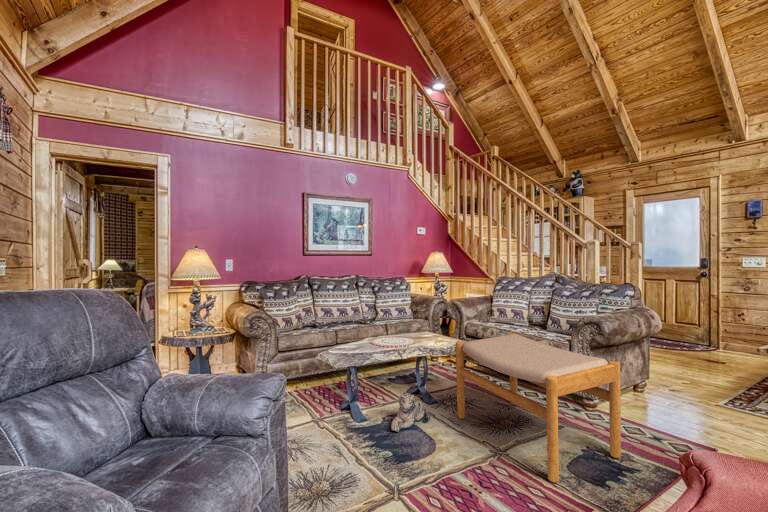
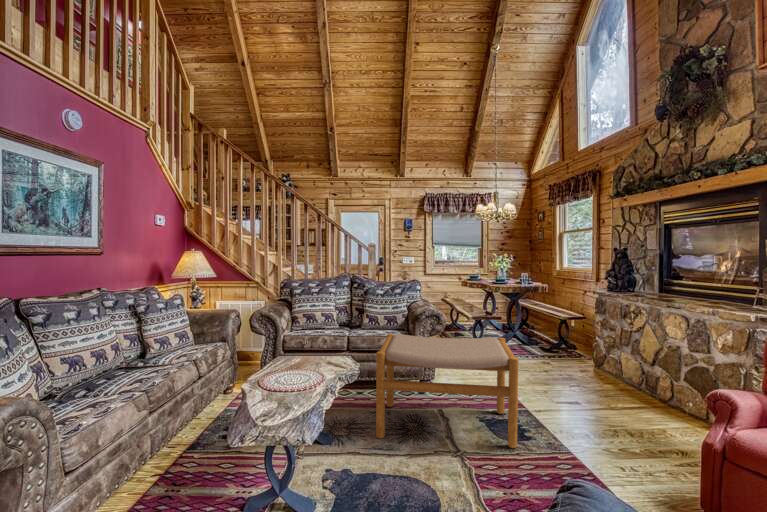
plush toy: present [391,392,430,432] -> none [330,429,368,485]

